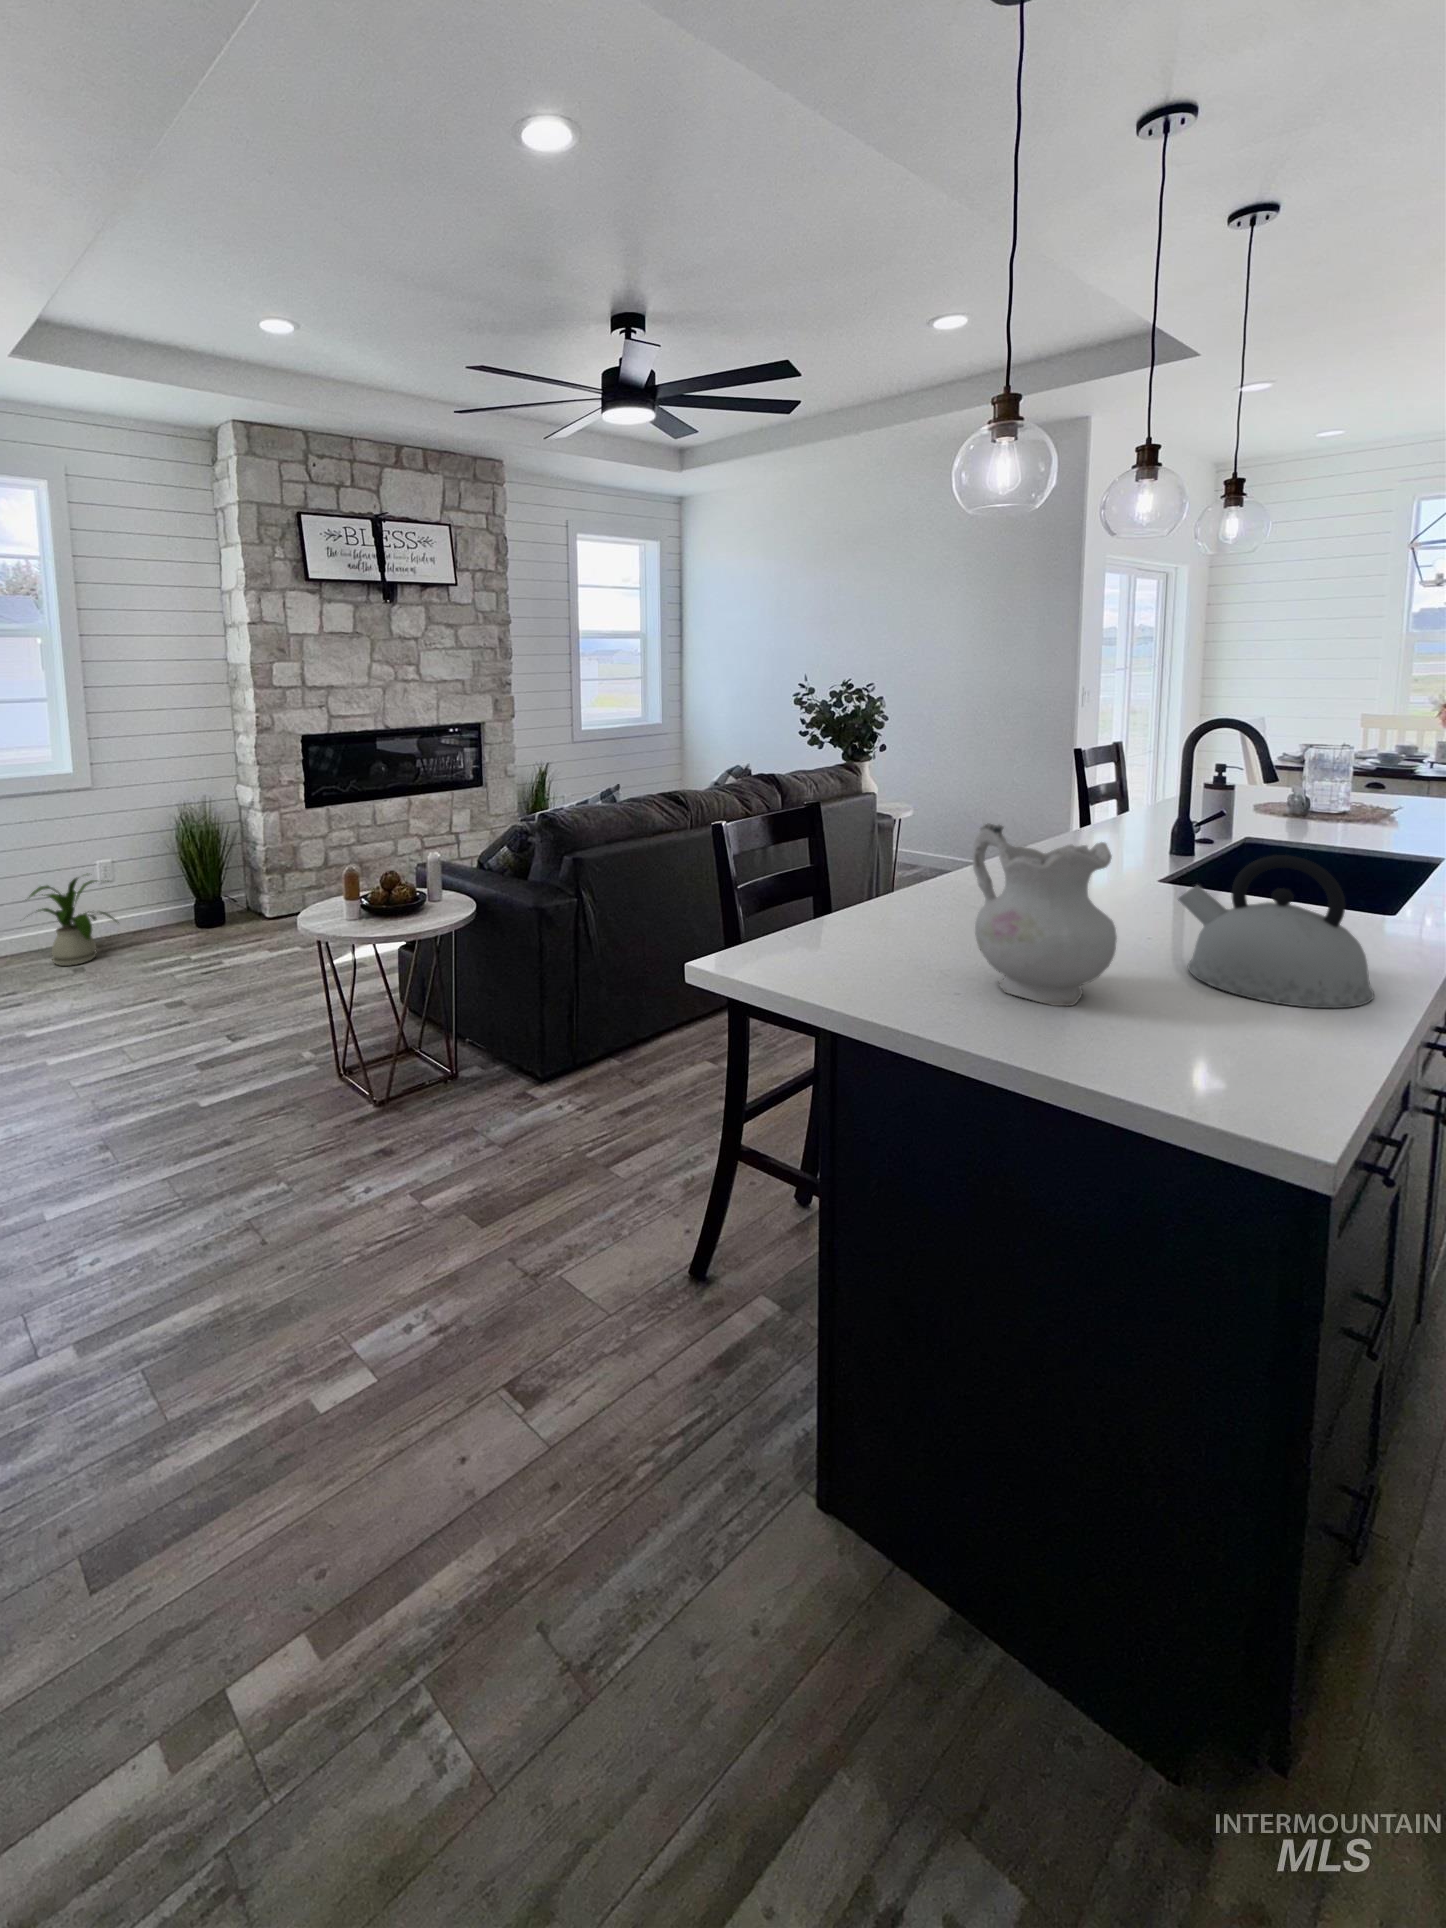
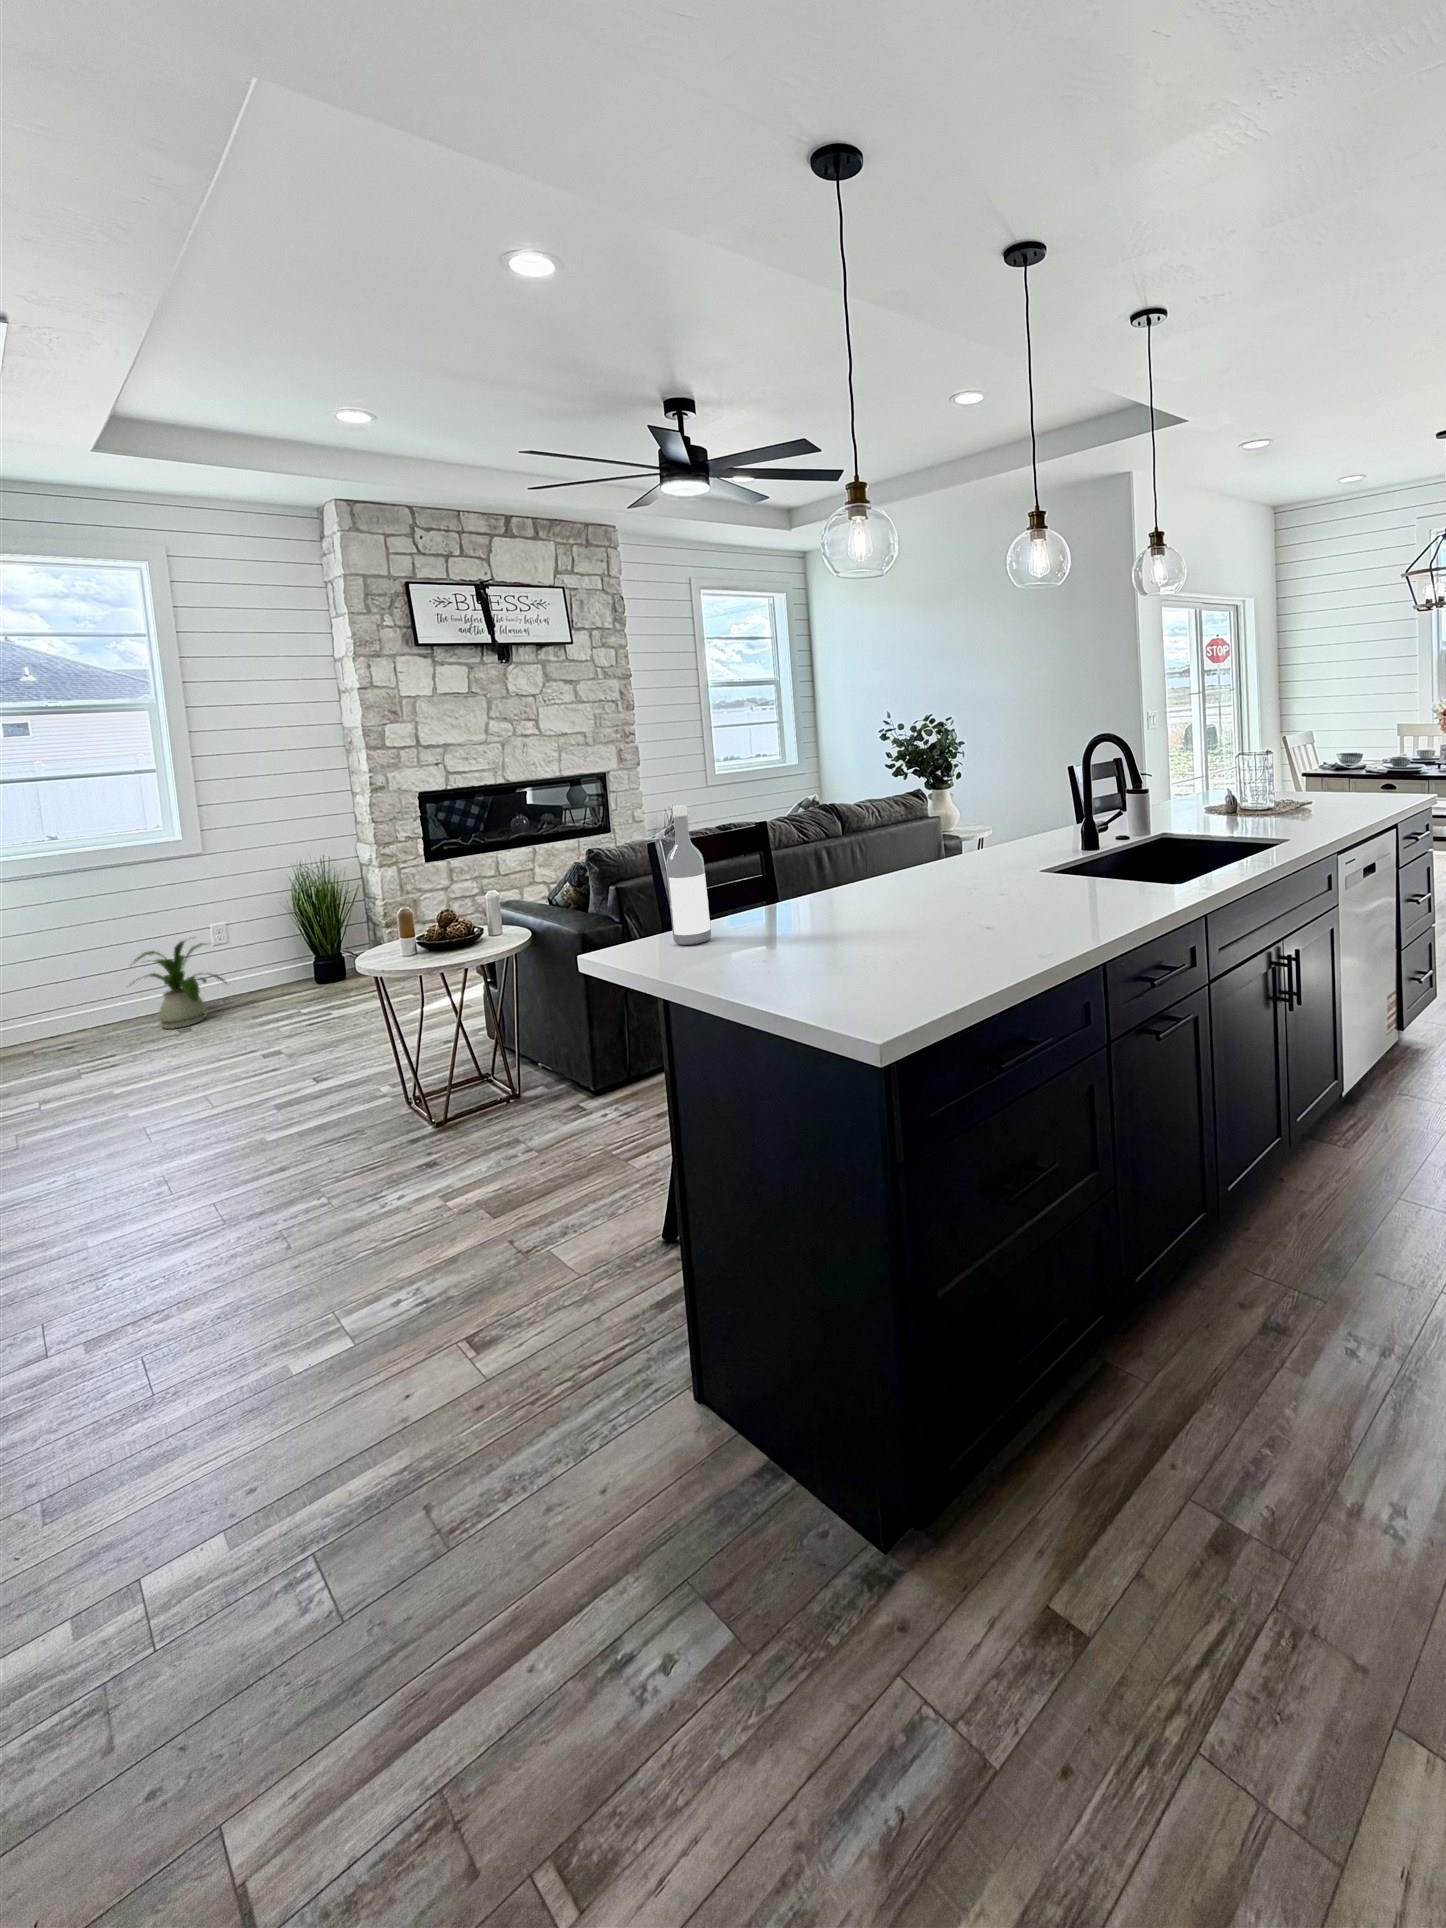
wine bottle: none [816,784,864,959] -> present [666,806,711,945]
ceramic pitcher: present [973,824,1117,1006] -> none [754,829,852,965]
kettle: present [1179,855,1374,1008] -> none [928,841,1044,953]

